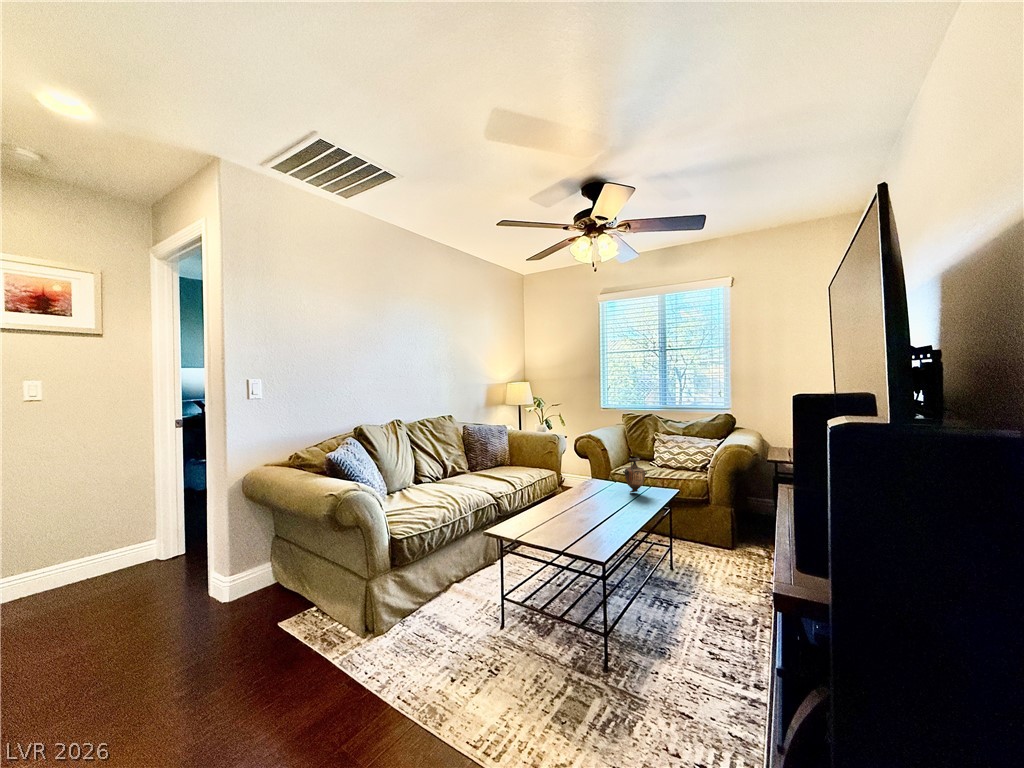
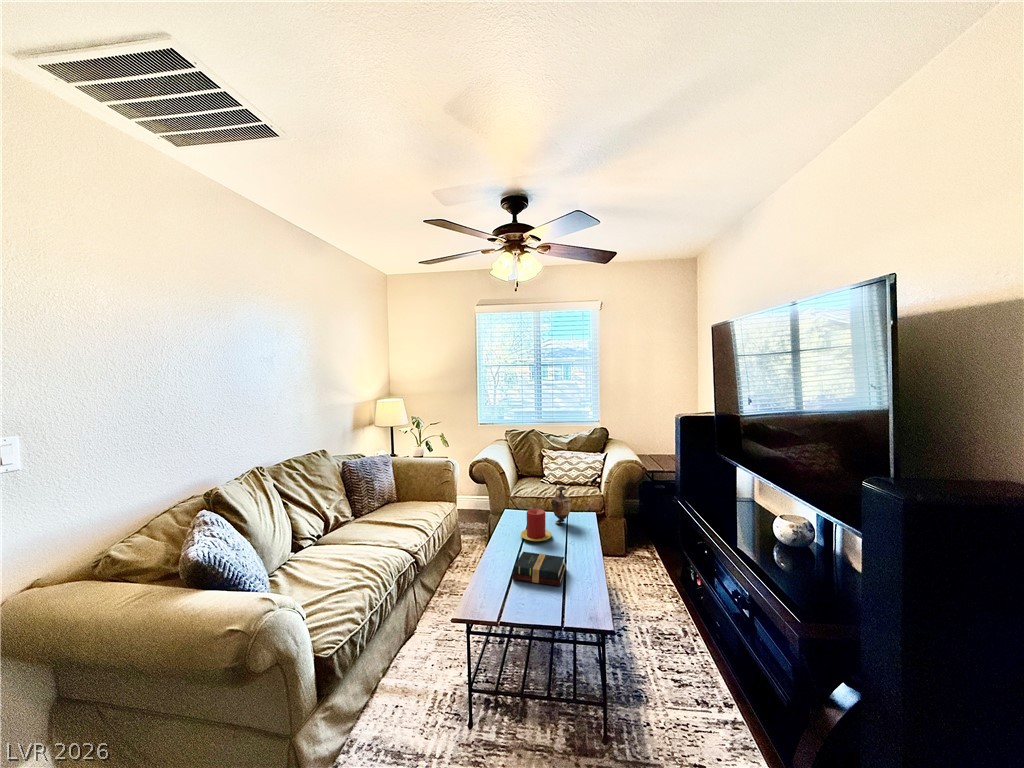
candle: none [586,474,616,502] -> present [521,509,552,541]
hardback book: none [551,503,606,532] -> present [512,552,565,586]

